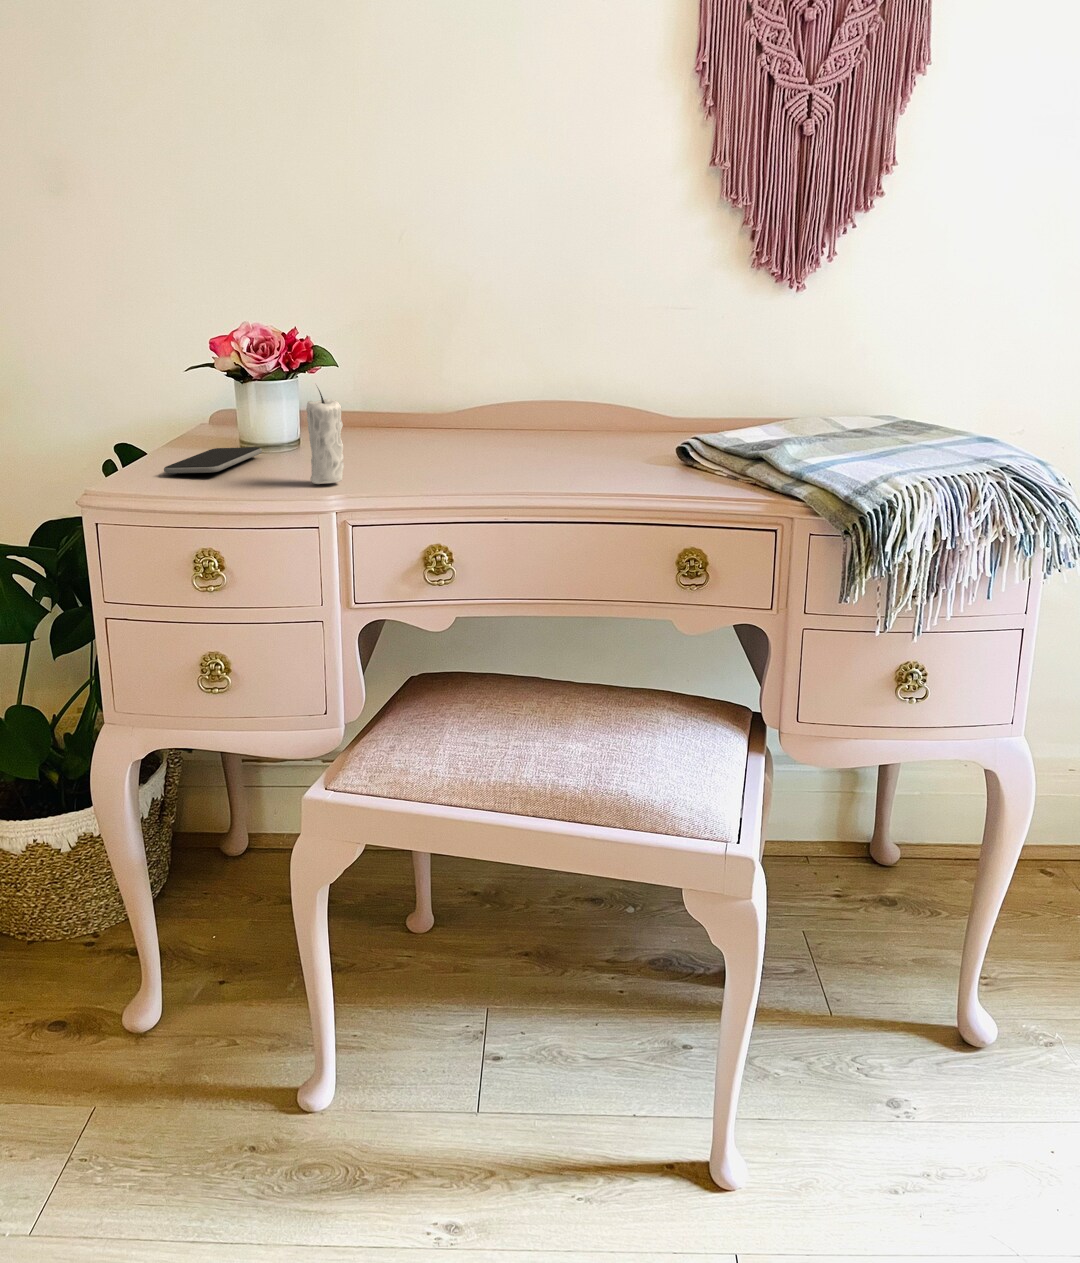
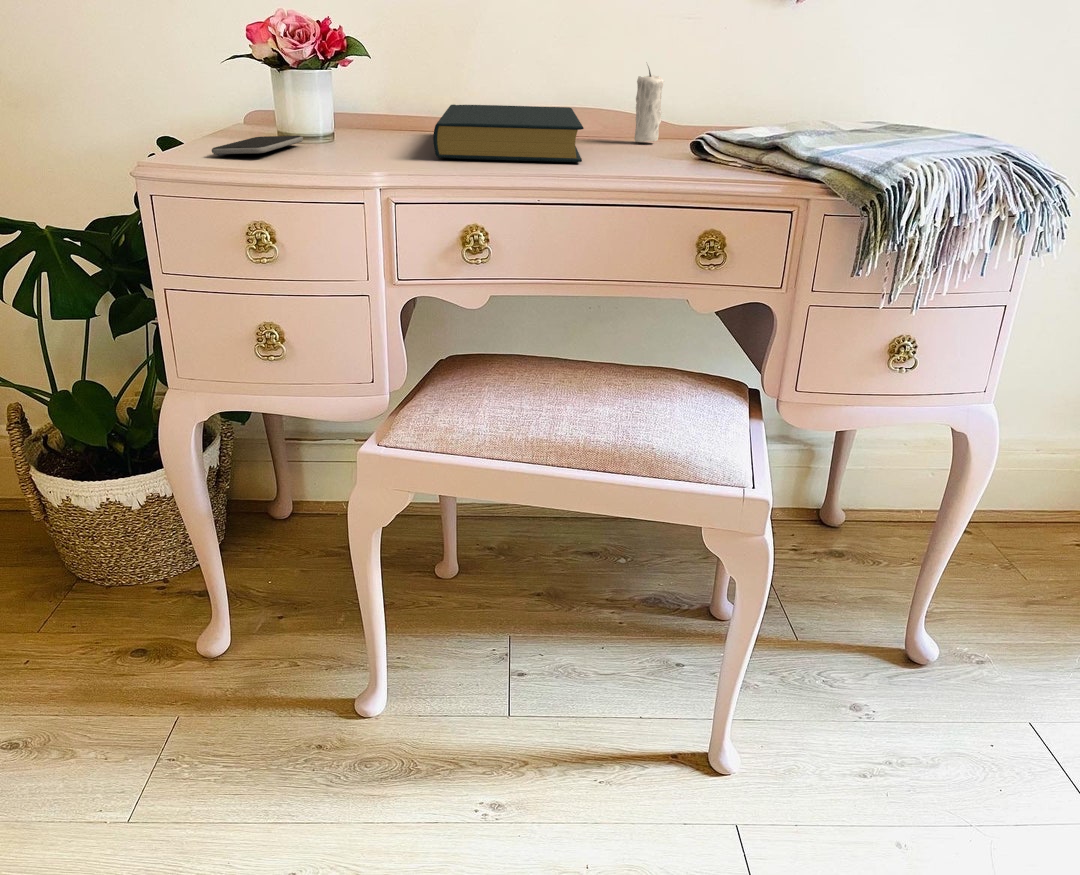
candle: present [306,387,344,484] -> present [634,67,664,142]
hardback book: none [397,406,559,476] -> present [433,105,584,162]

